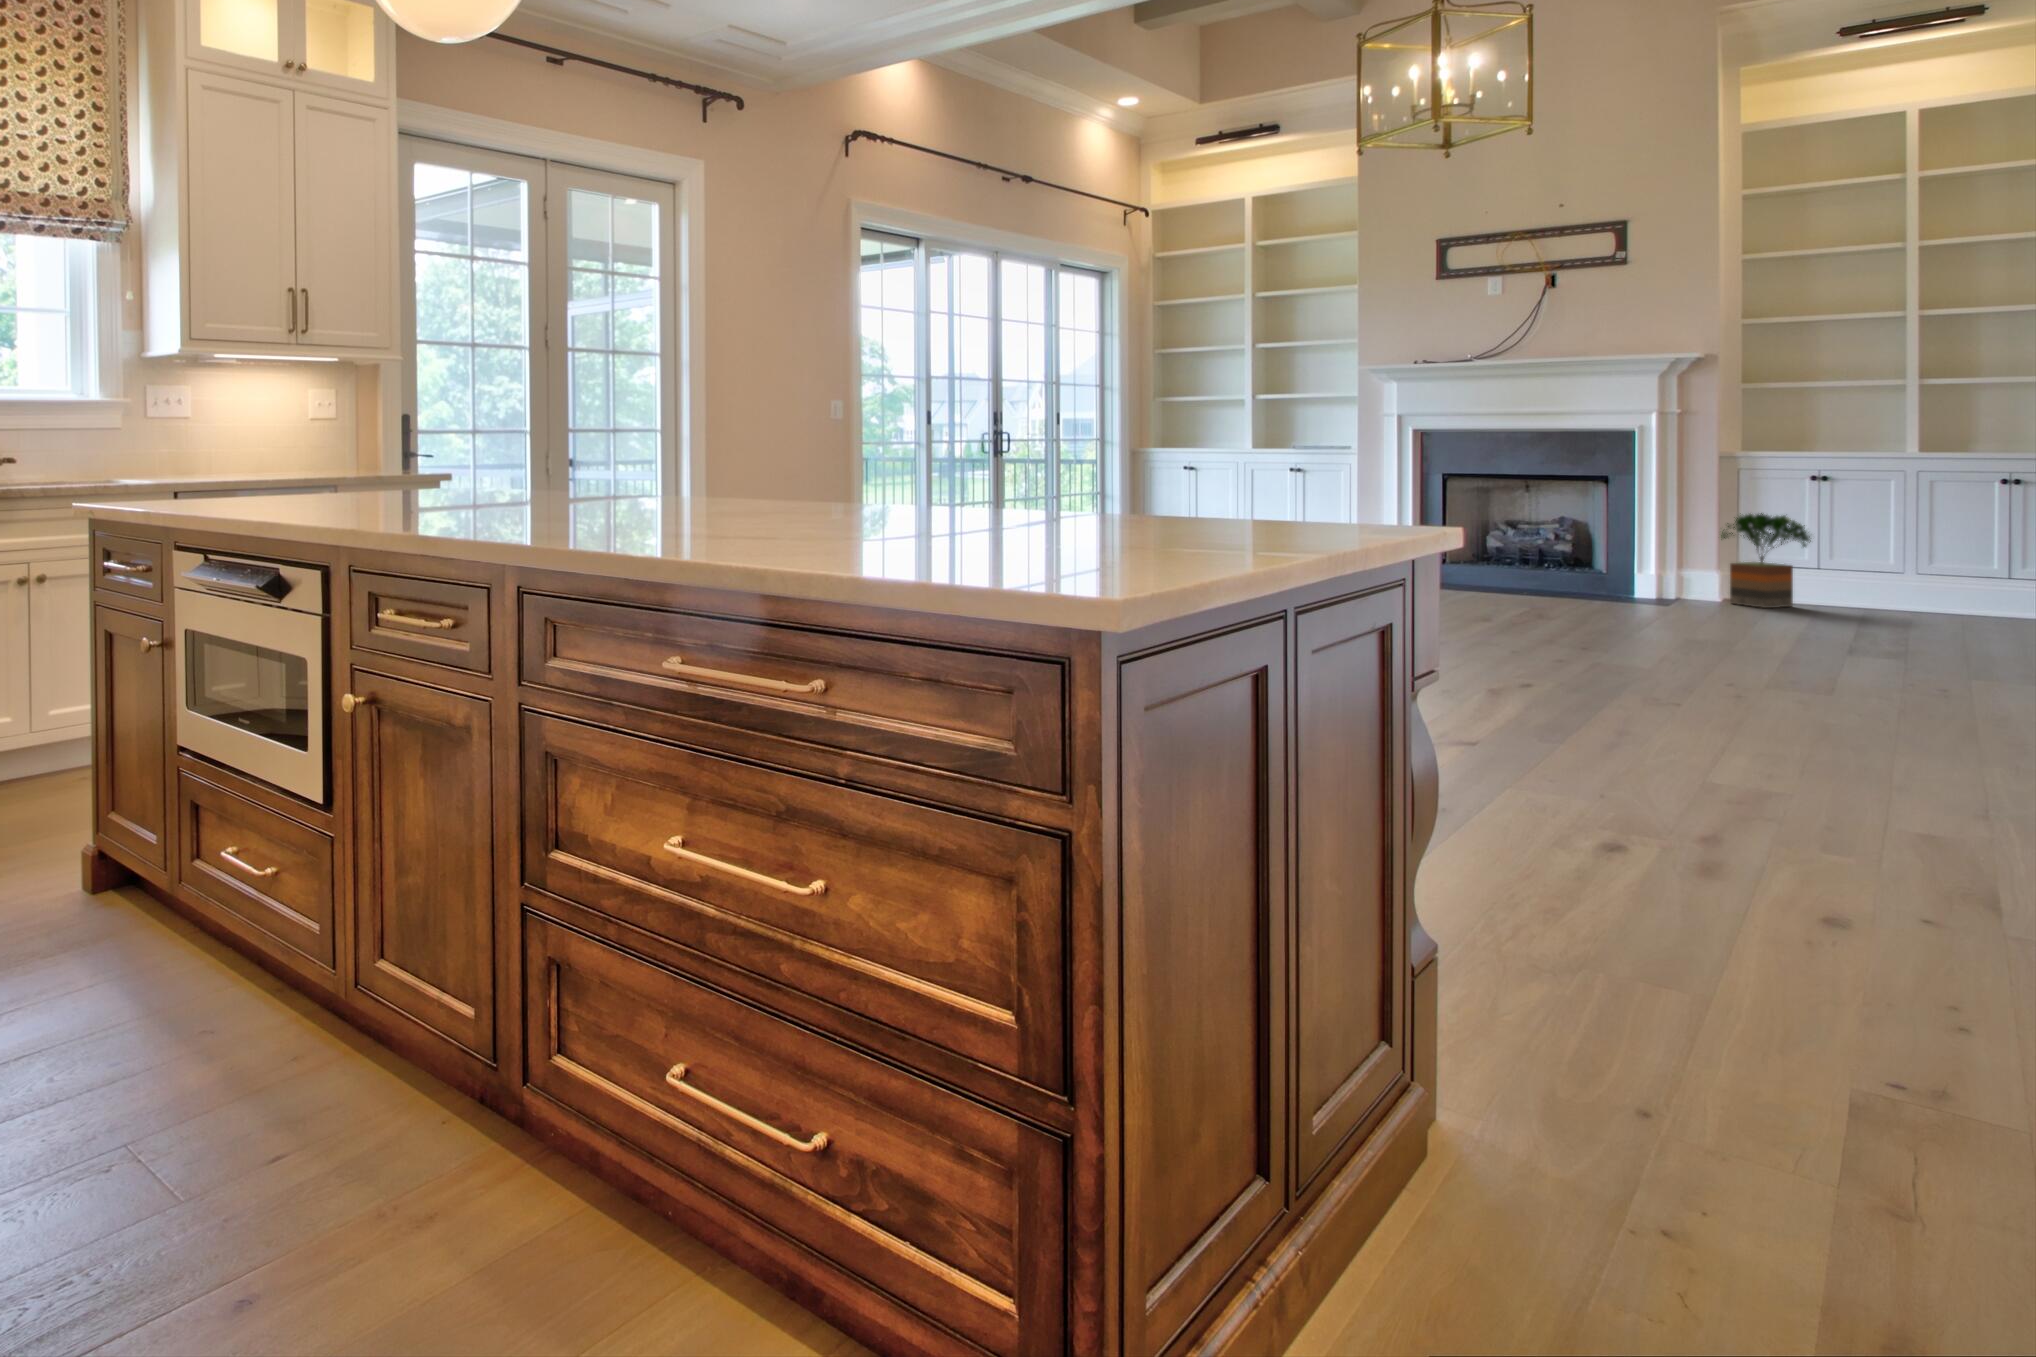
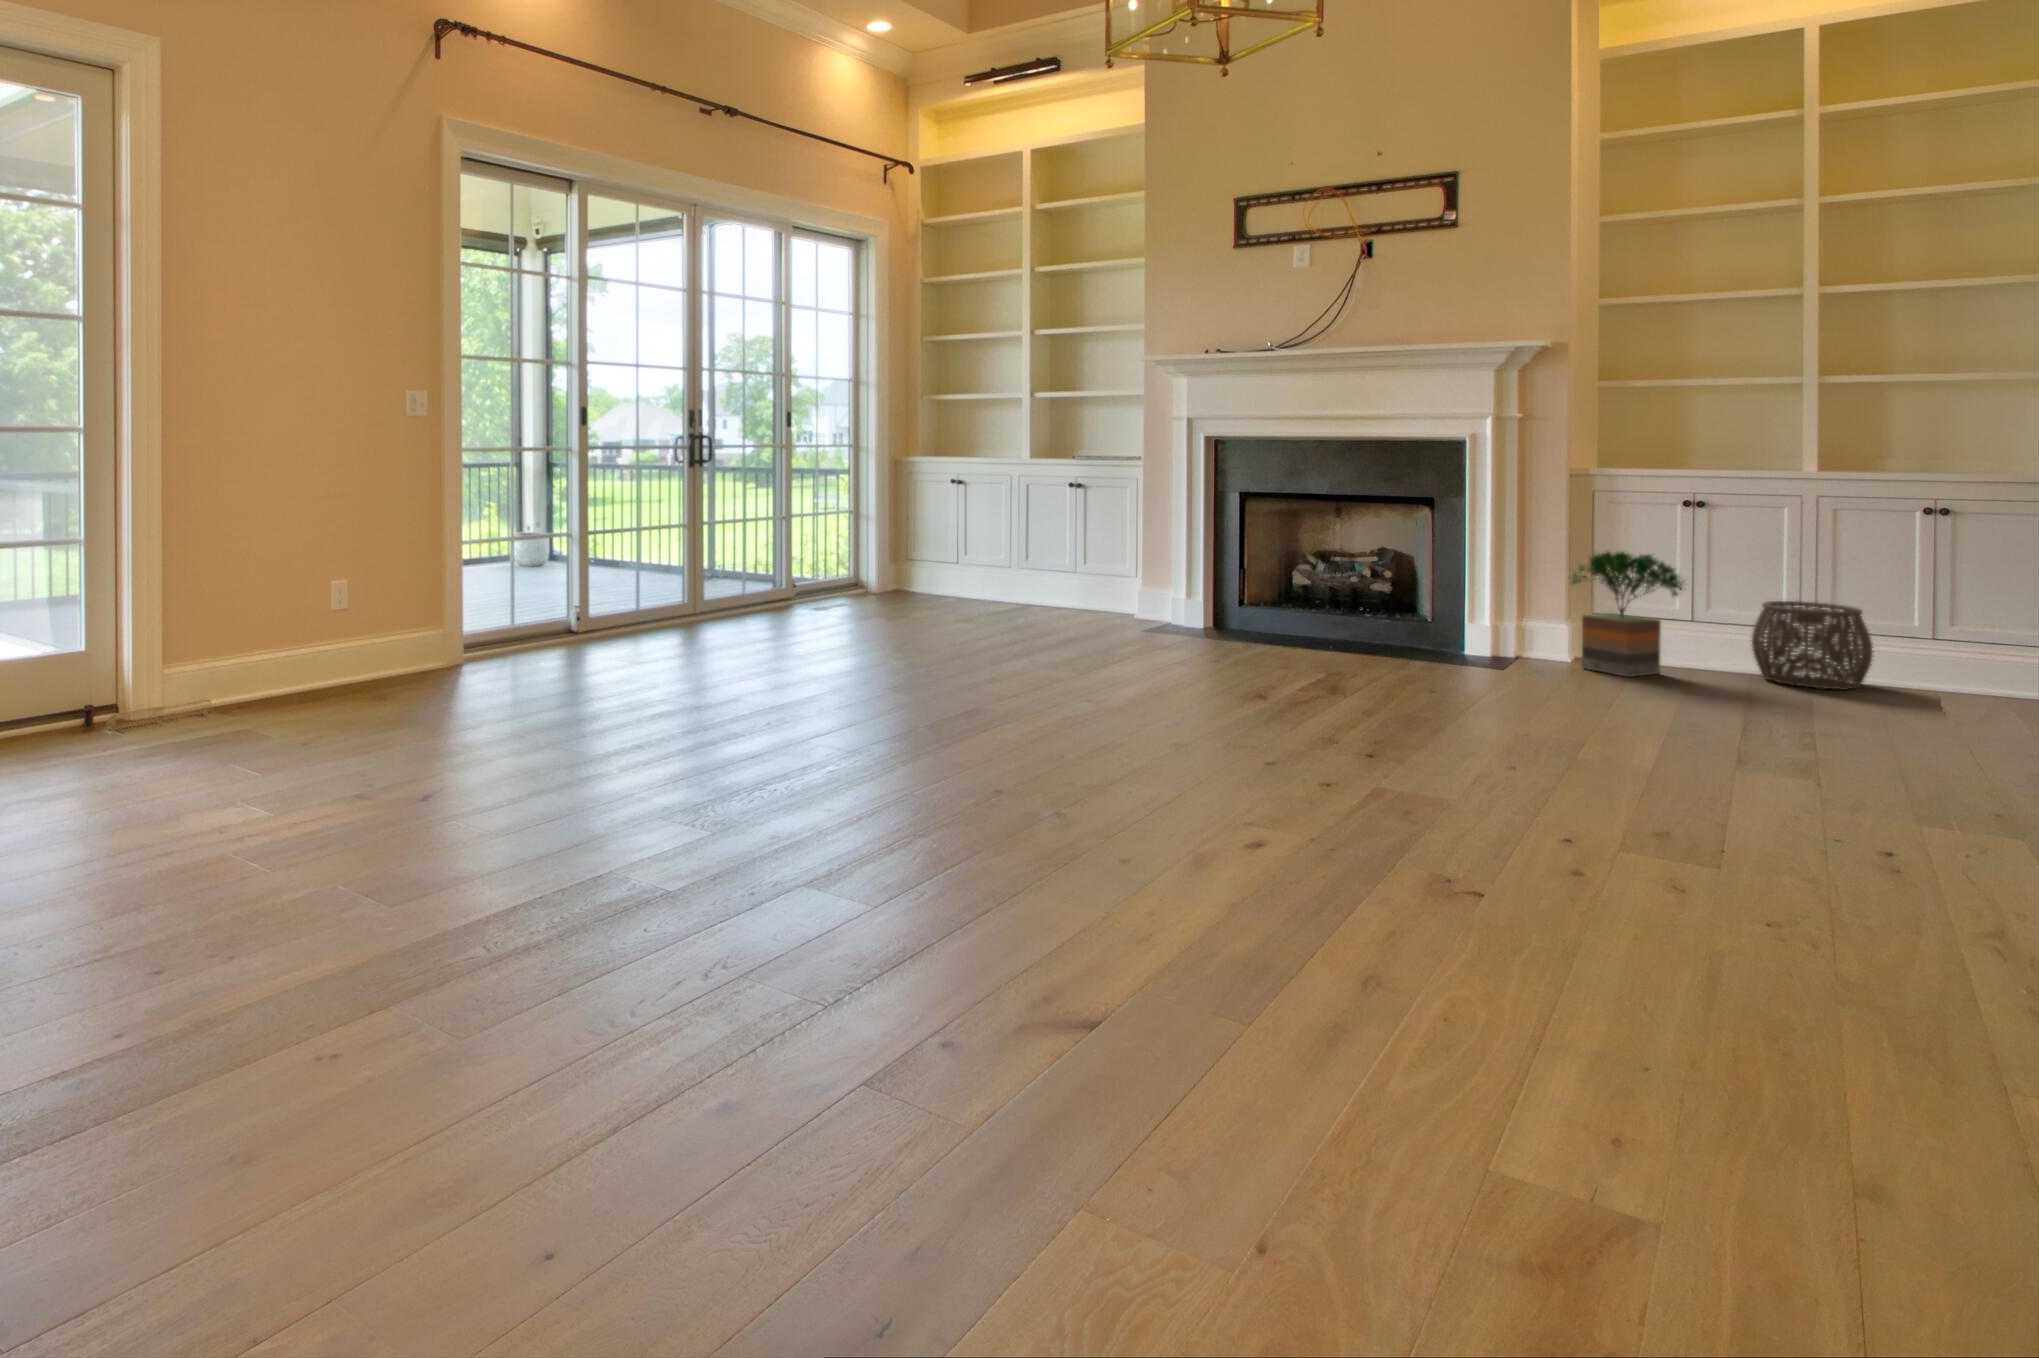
woven basket: none [1865,550,1962,615] -> present [1751,601,1873,690]

